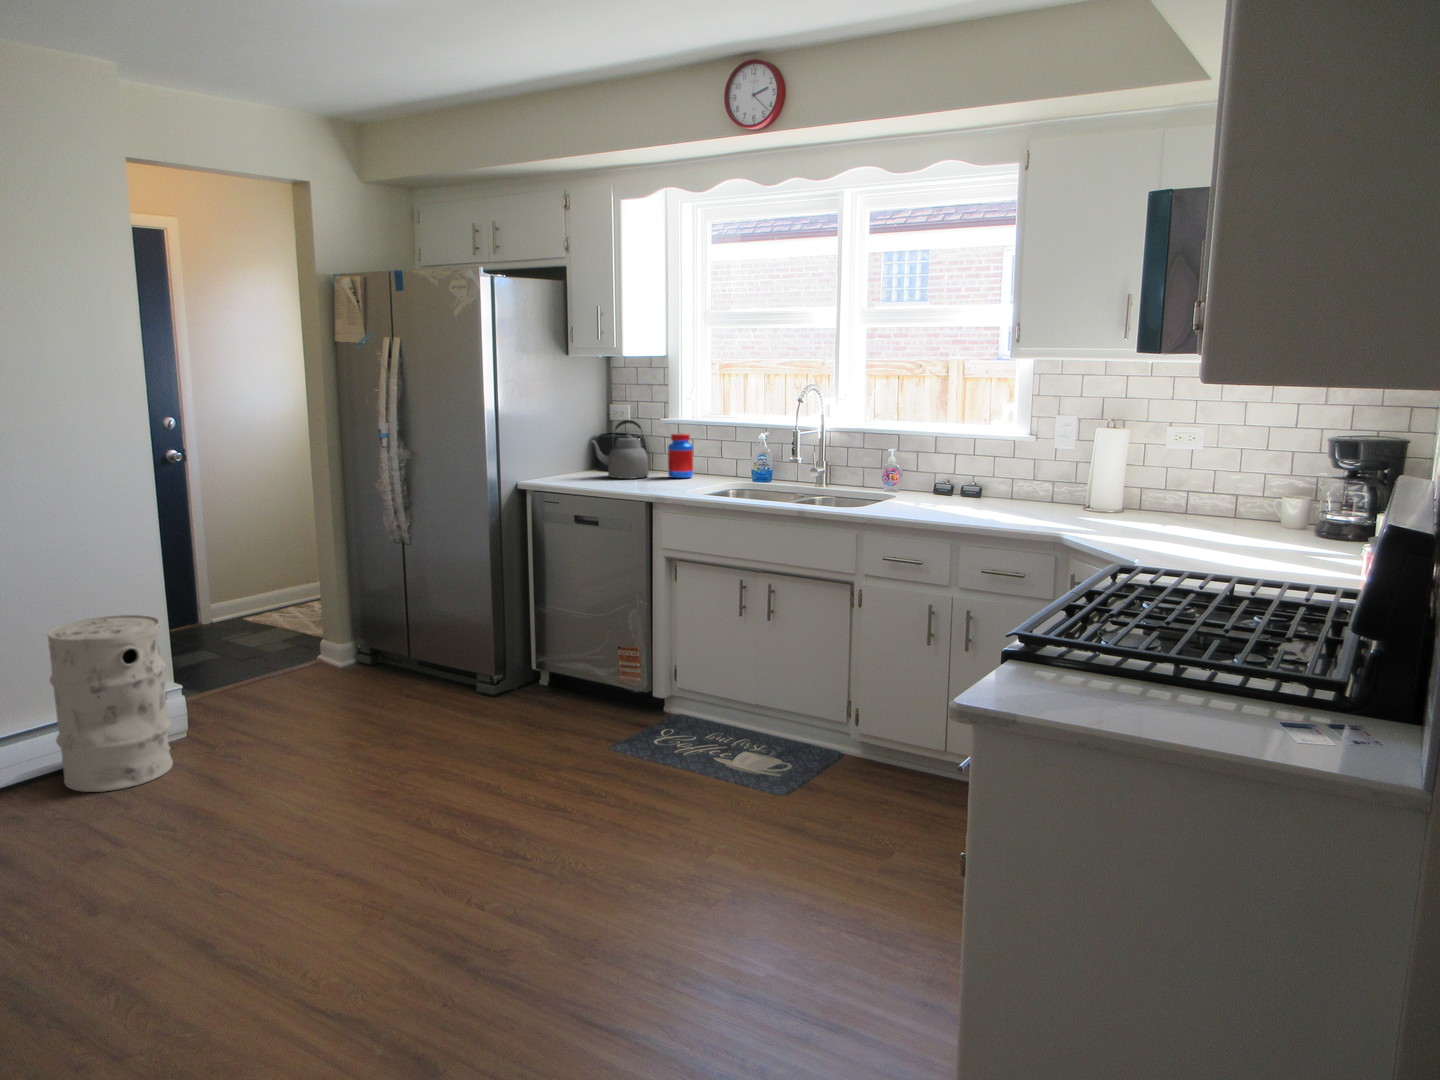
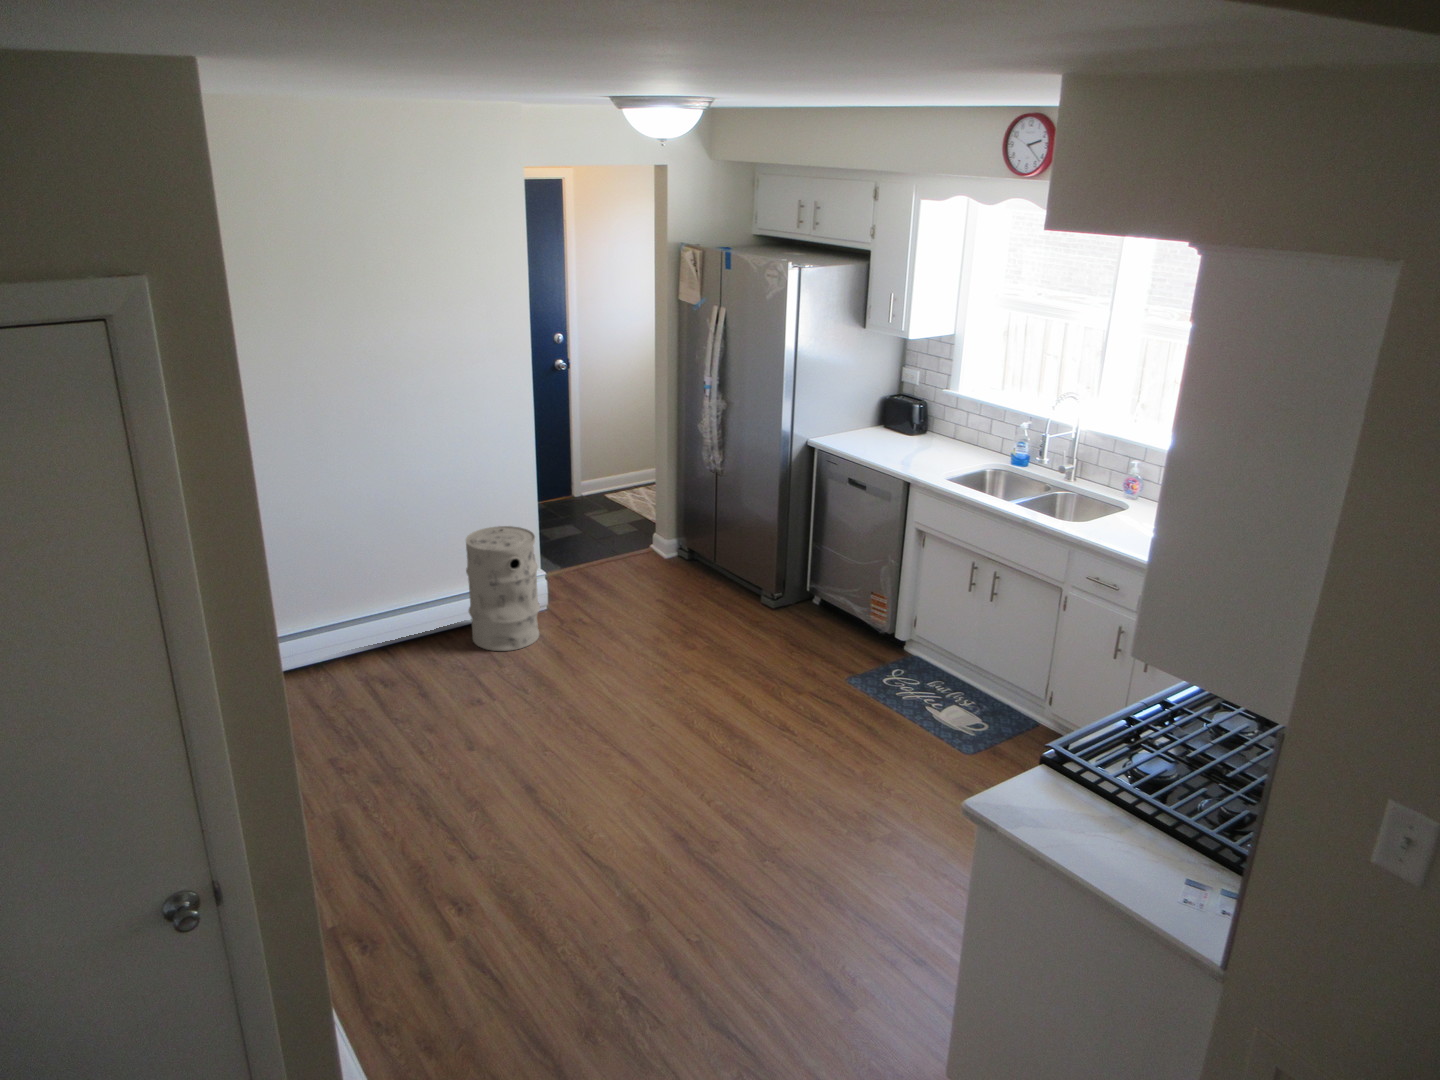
kettle: present [590,420,649,479] -> none [873,393,924,446]
jar: present [668,433,693,478] -> none [939,409,964,451]

